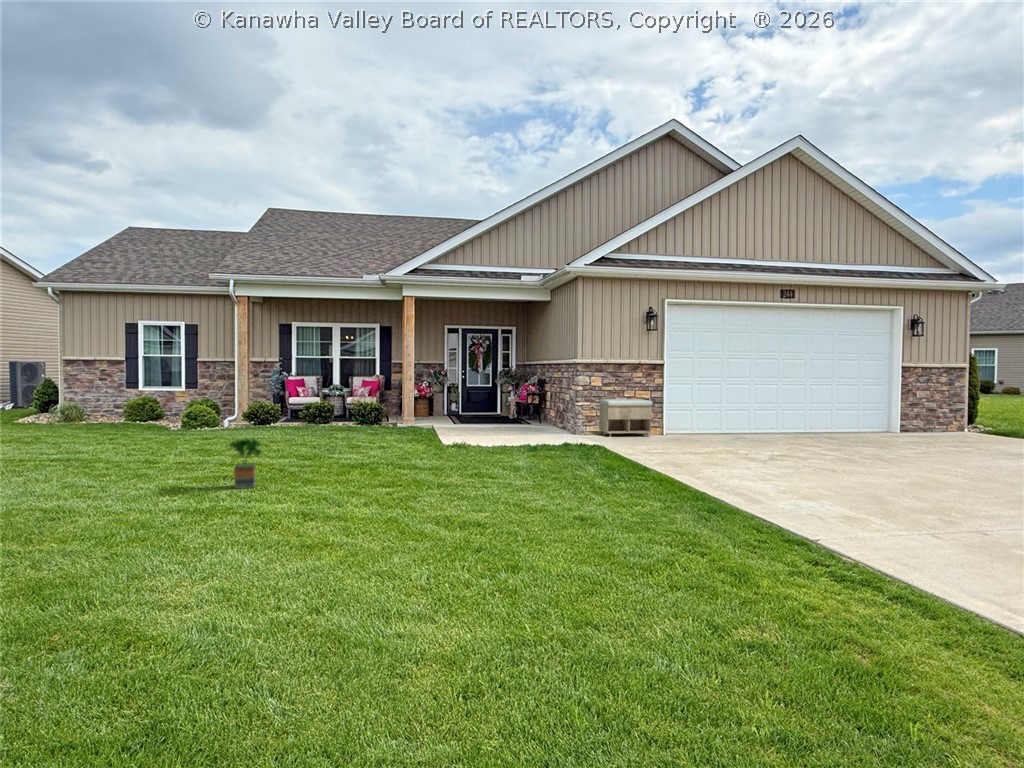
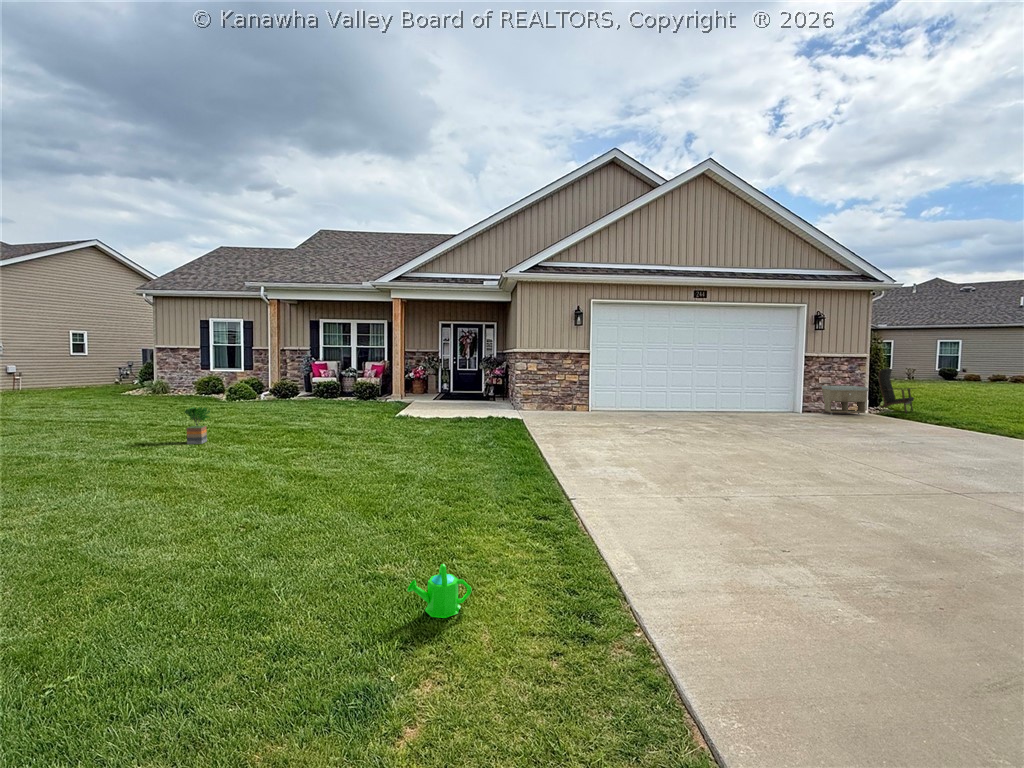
lounge chair: none [970,380,1014,431] -> present [878,369,914,413]
storage bench: present [599,399,652,437] -> present [822,386,868,415]
watering can: none [873,629,935,699] -> present [407,564,472,618]

